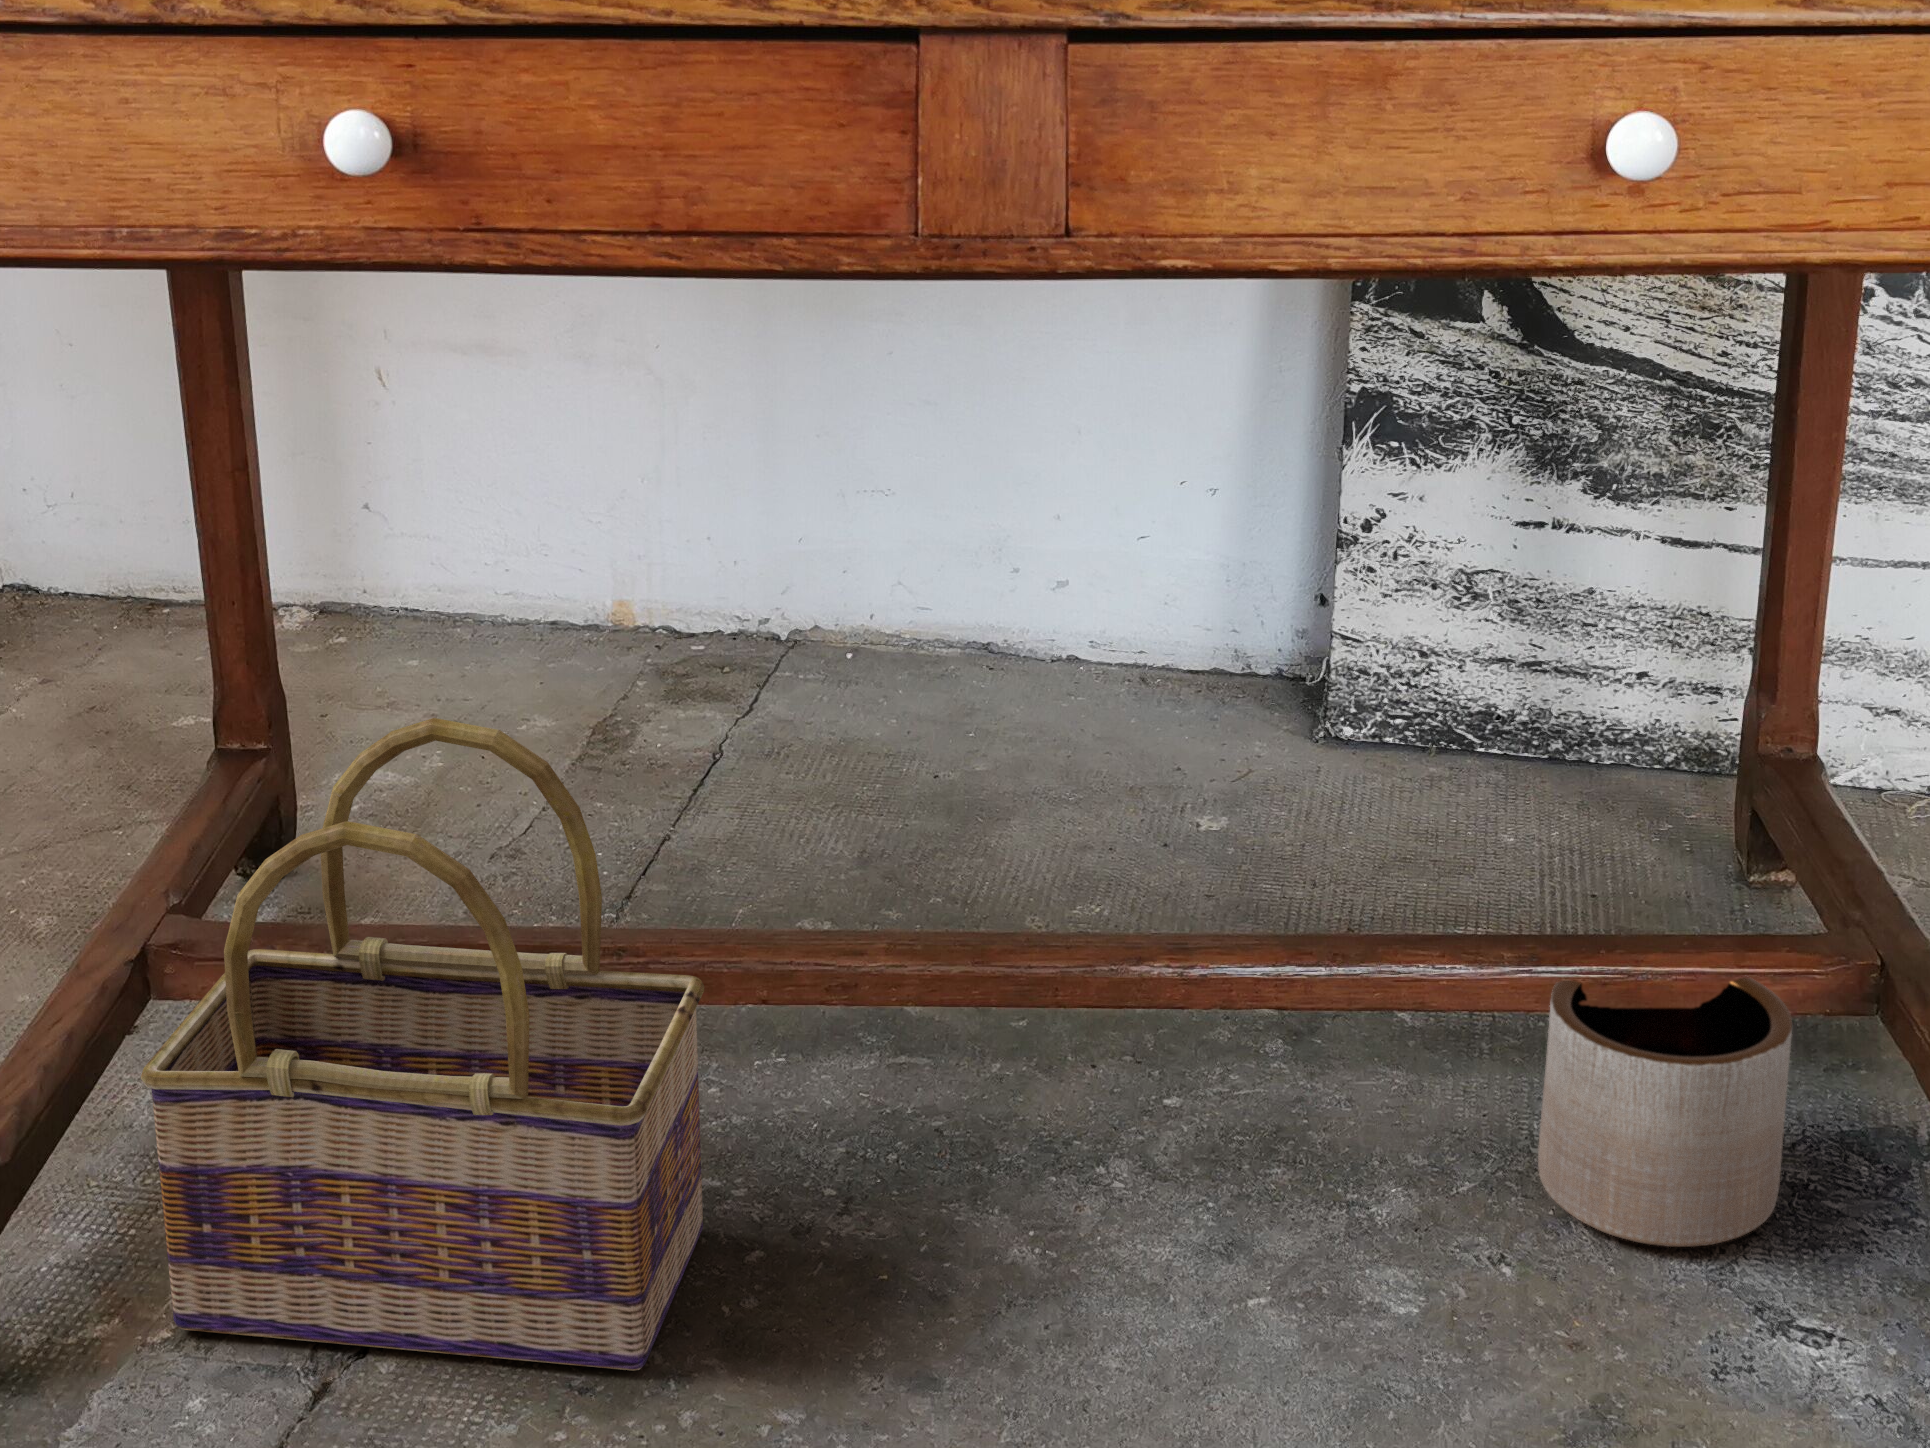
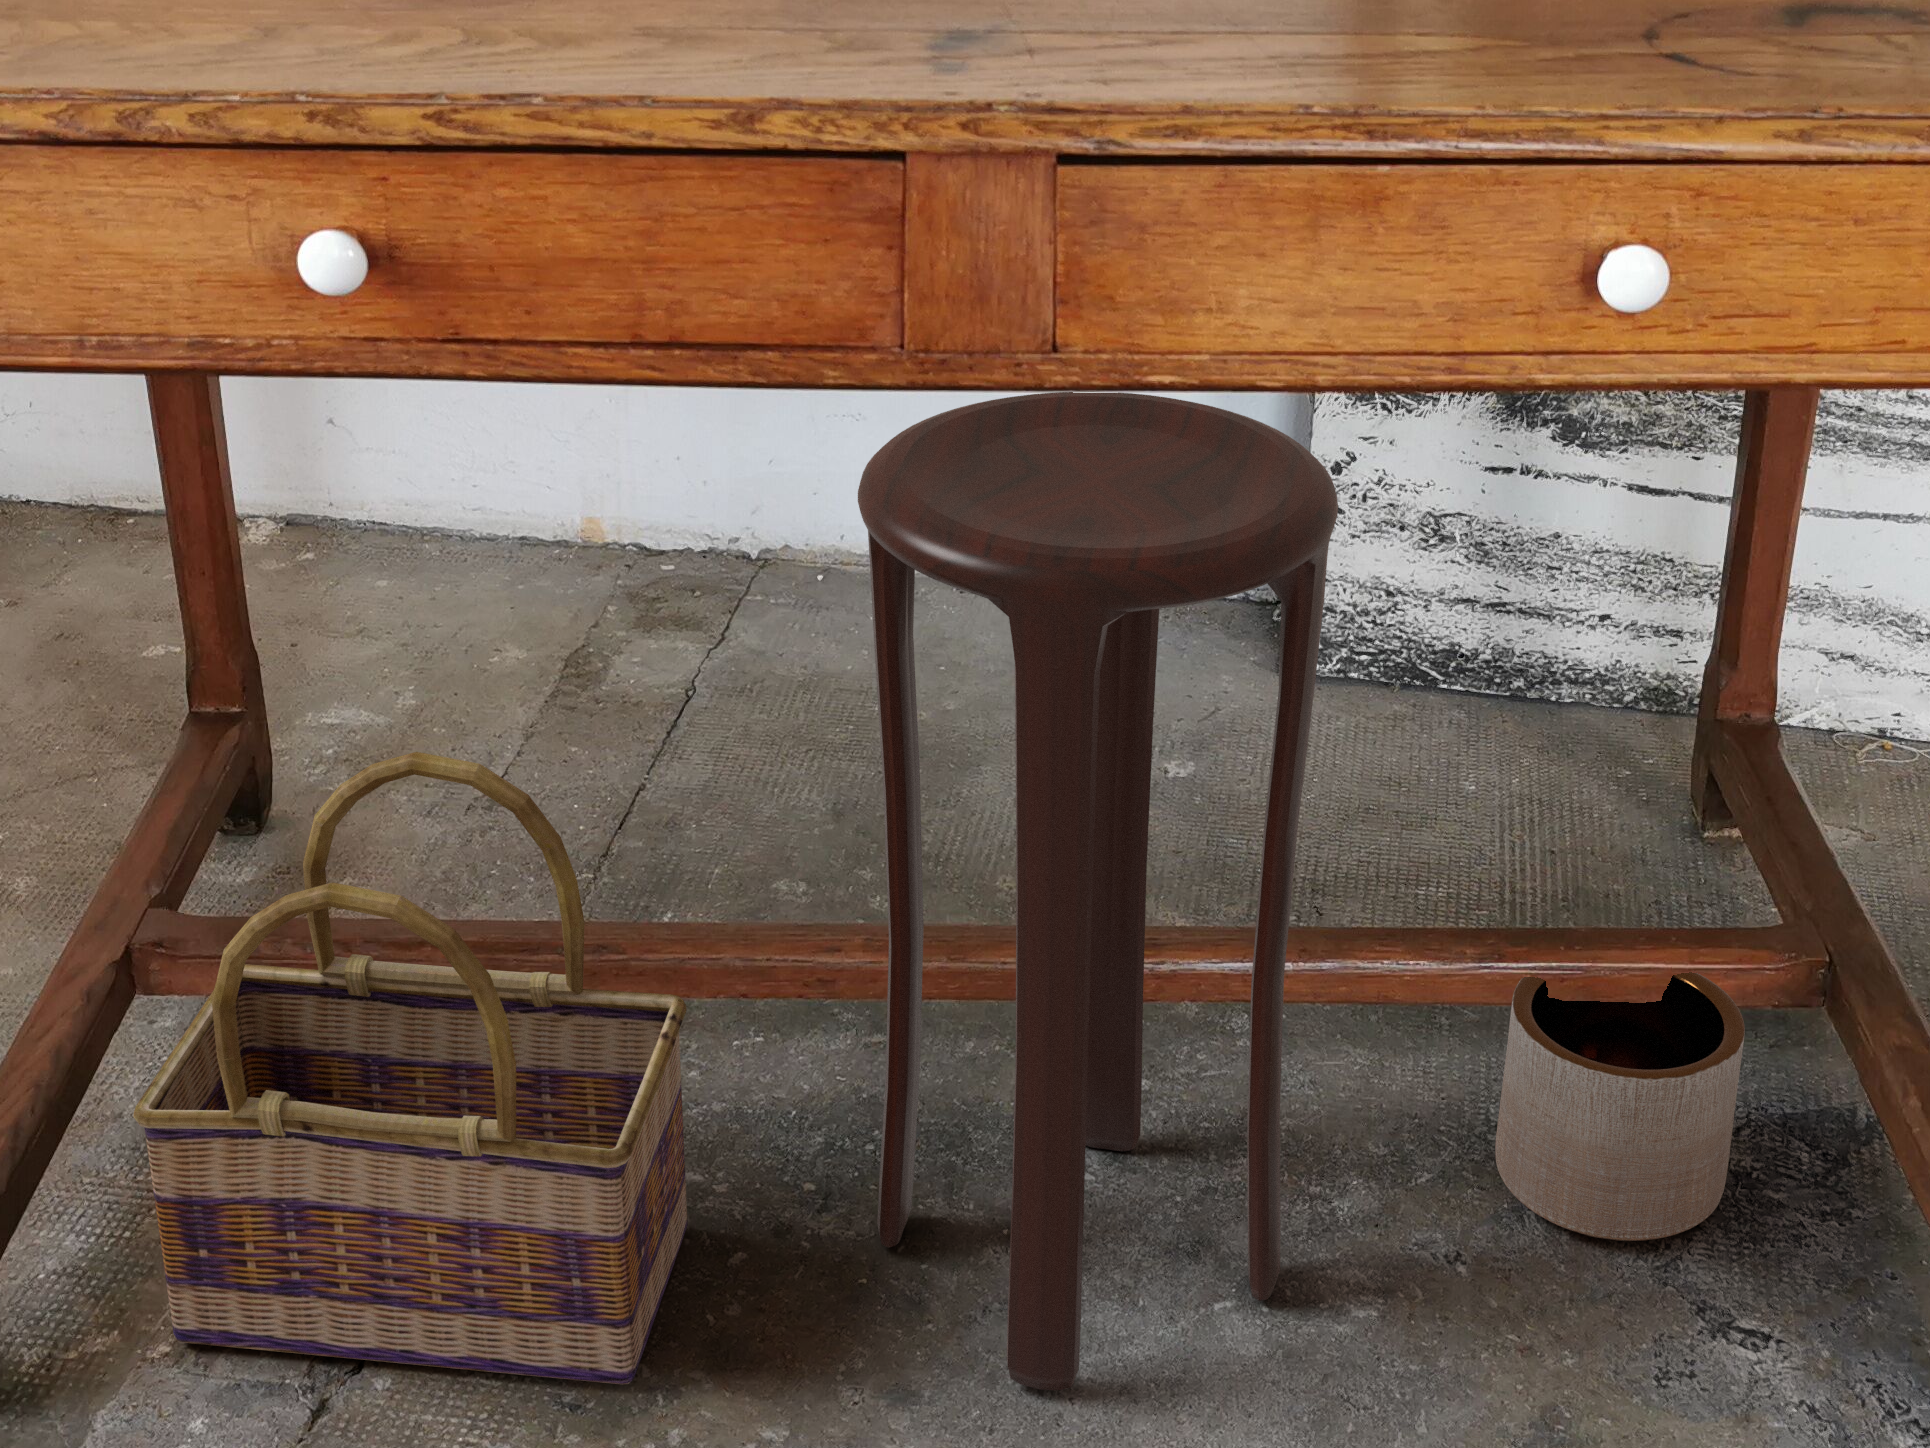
stool: none [879,354,1358,1378] -> present [858,392,1338,1390]

